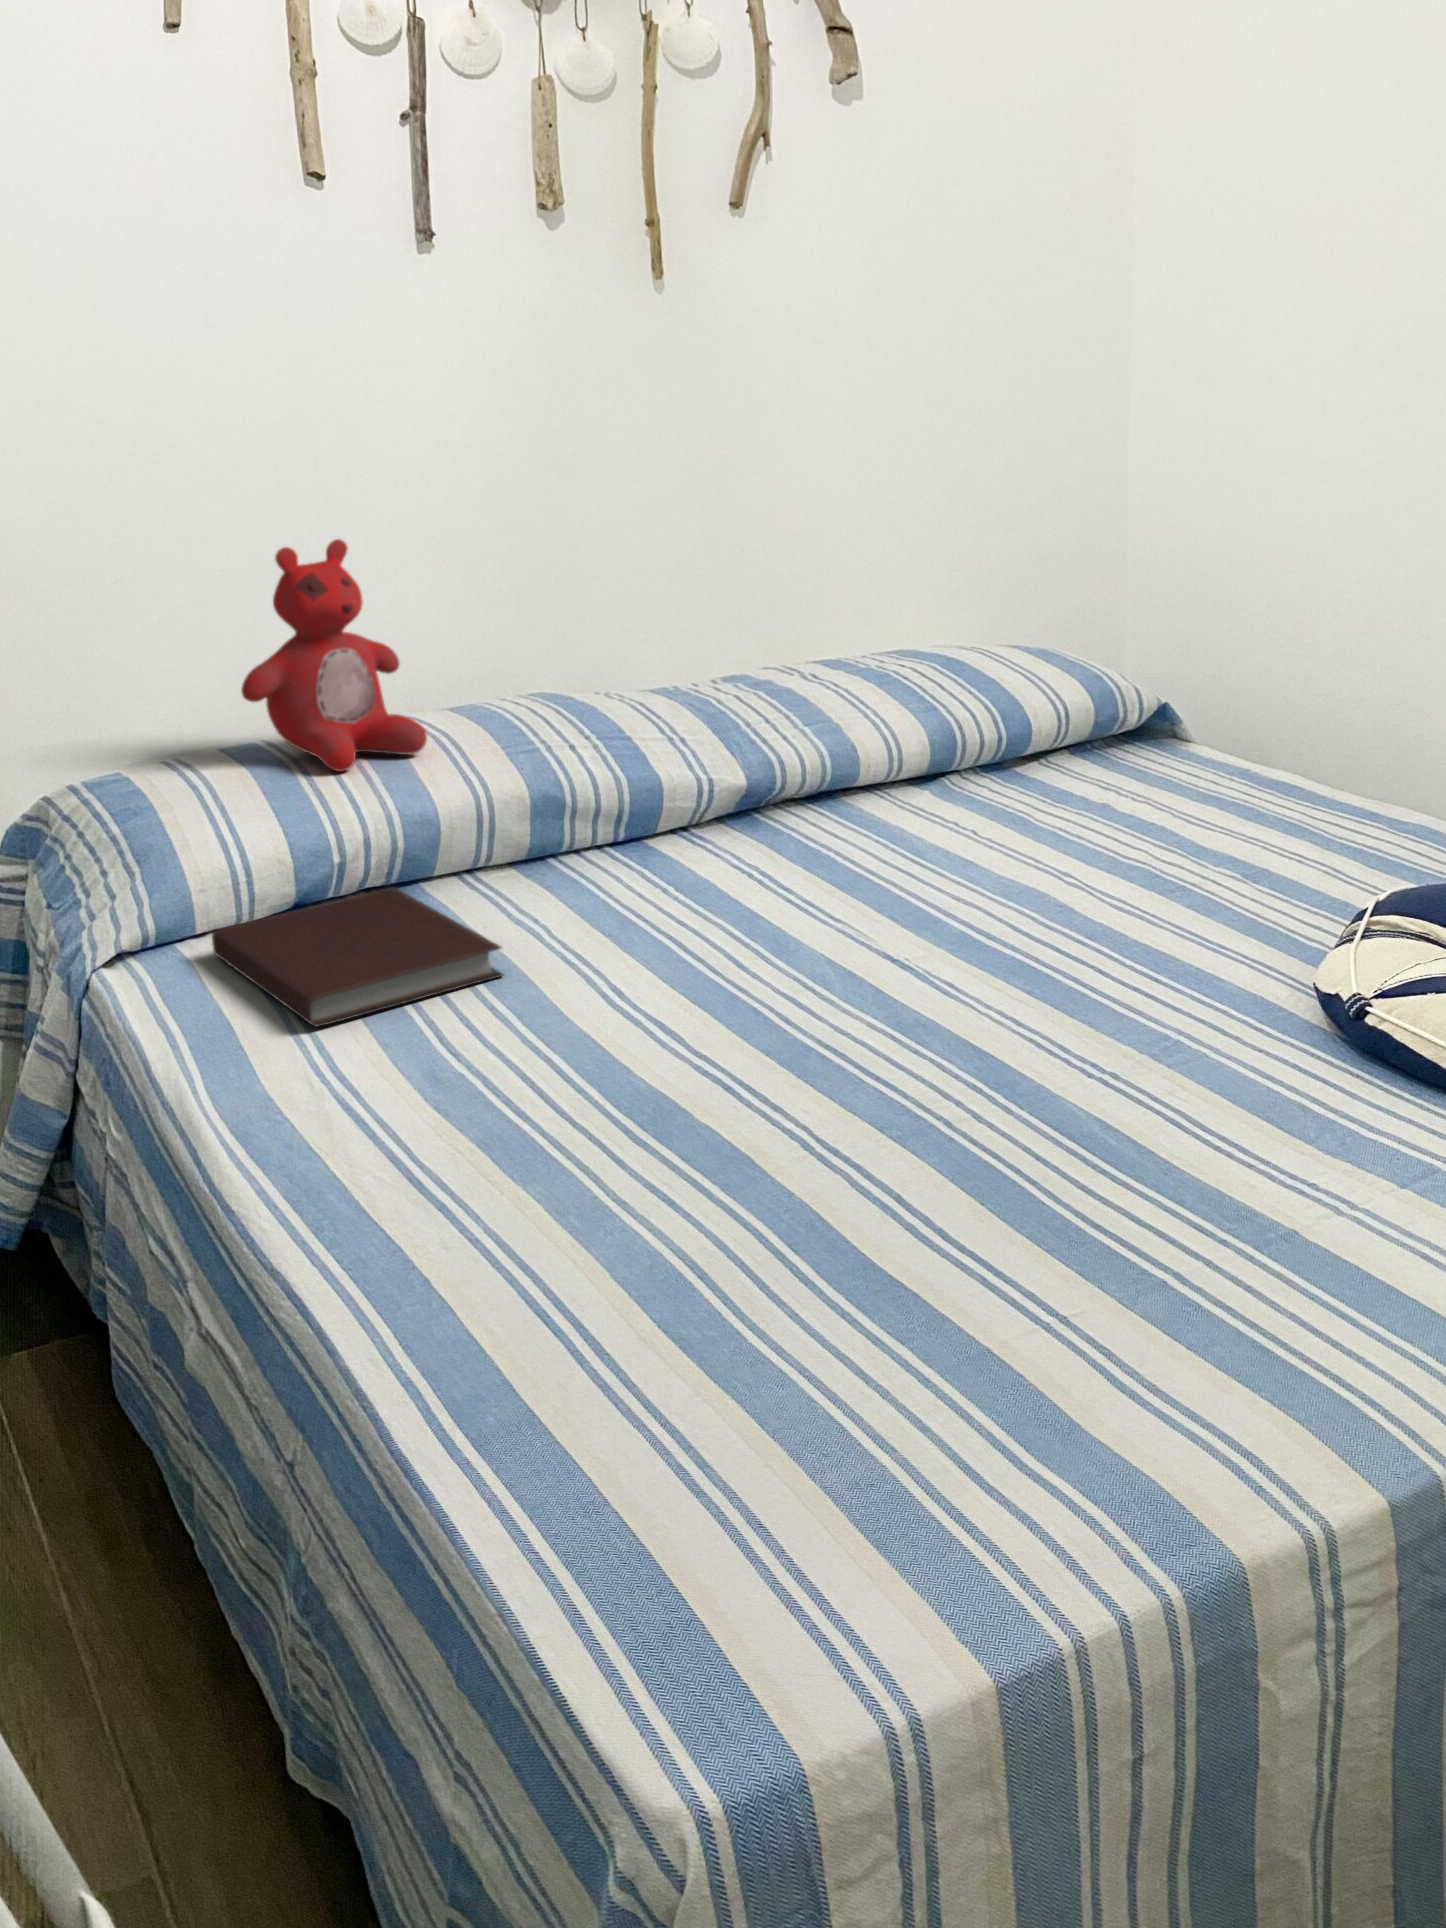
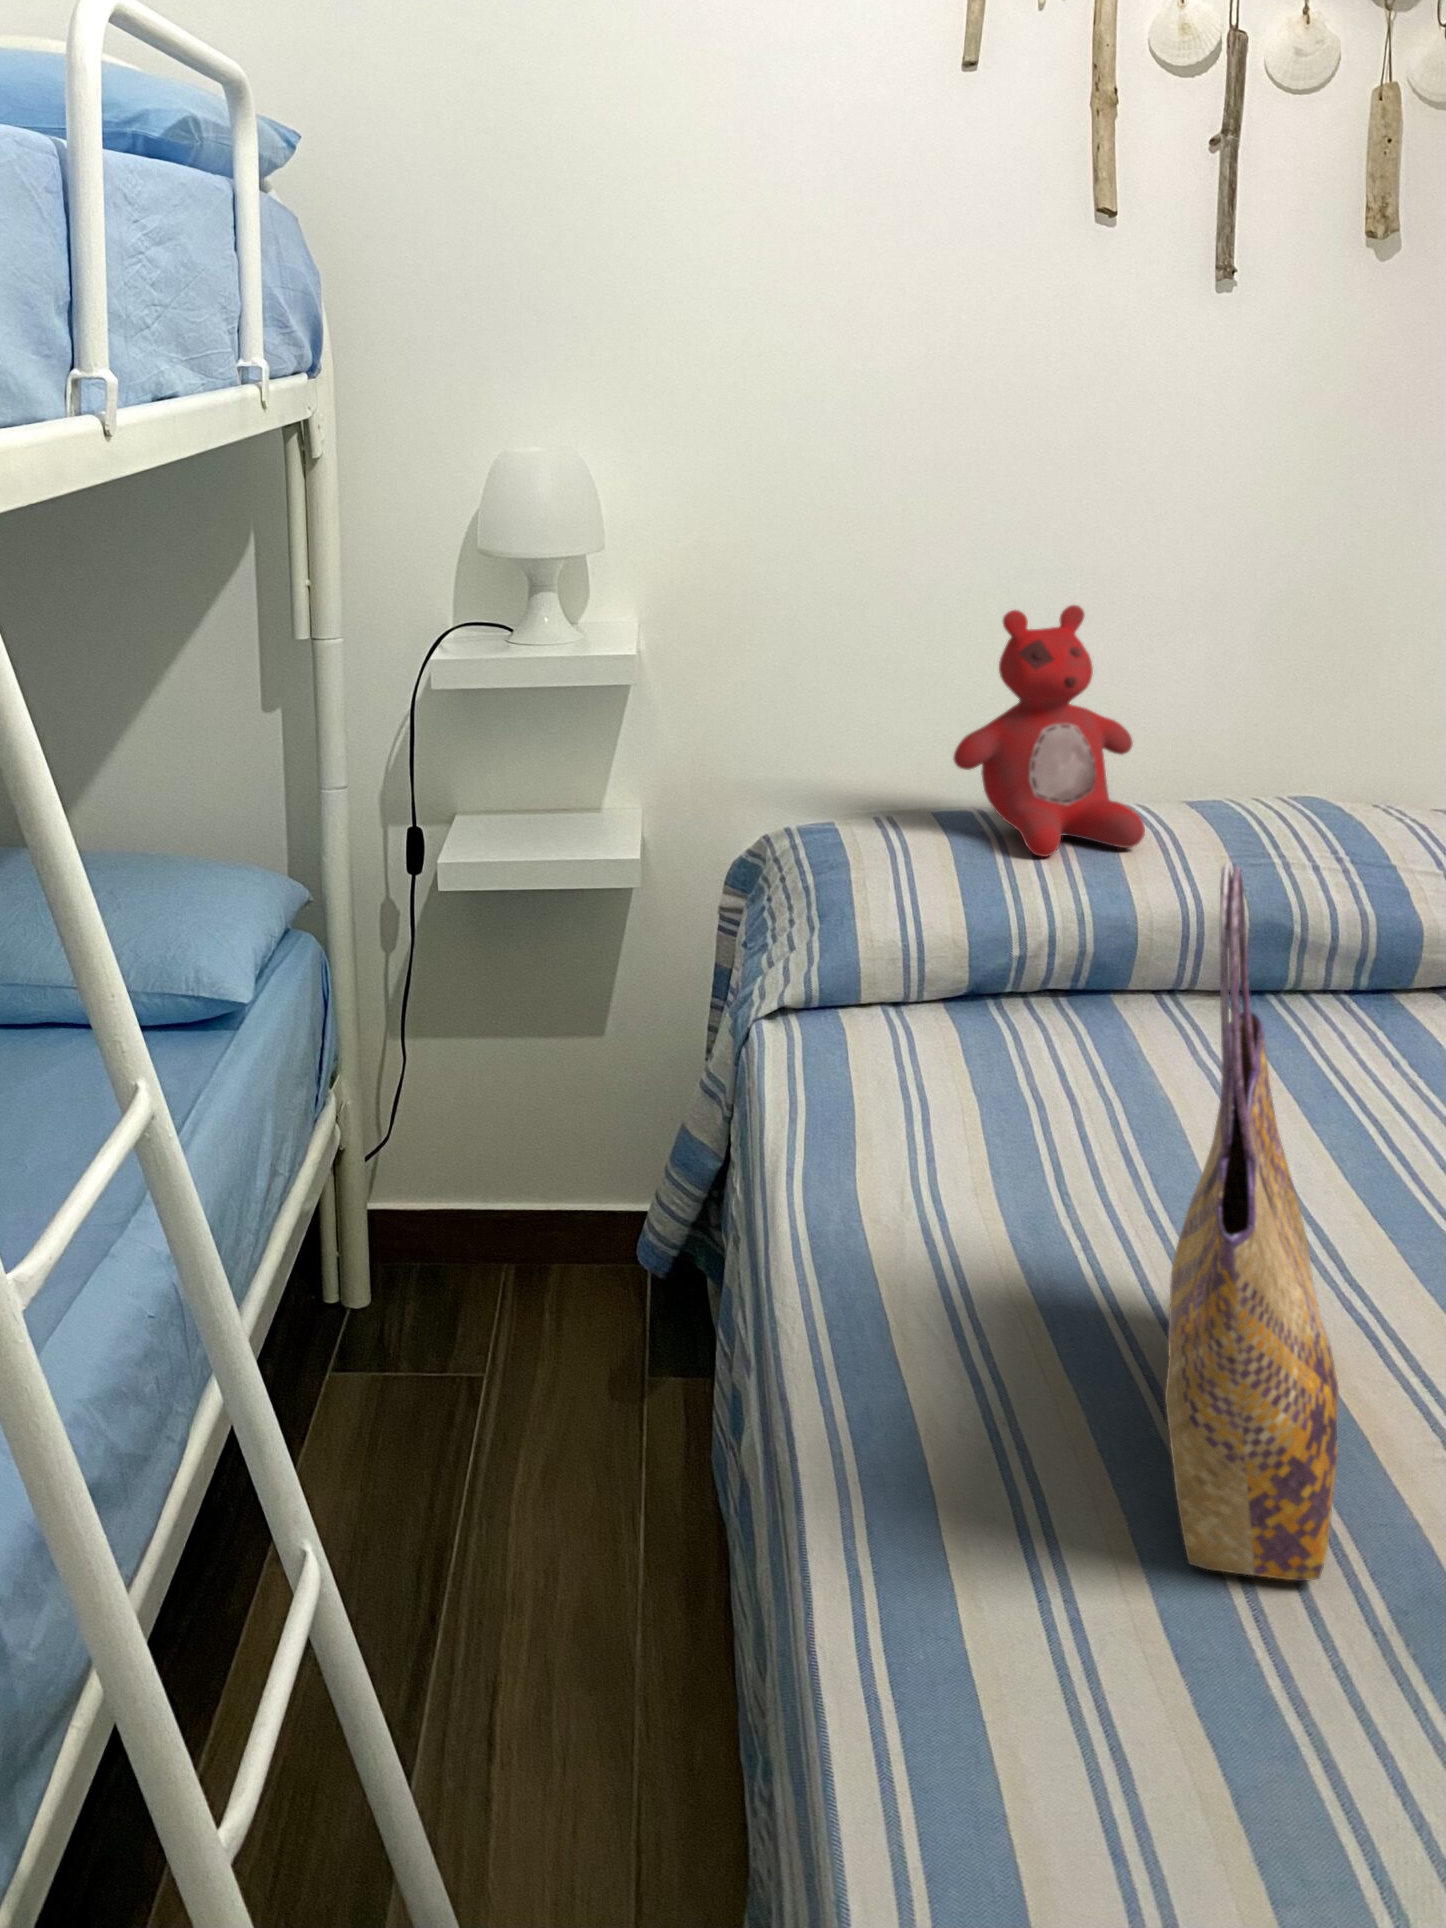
tote bag: none [594,706,773,1286] -> present [1165,864,1339,1581]
notebook: present [212,887,504,1027] -> none [872,993,1160,1135]

